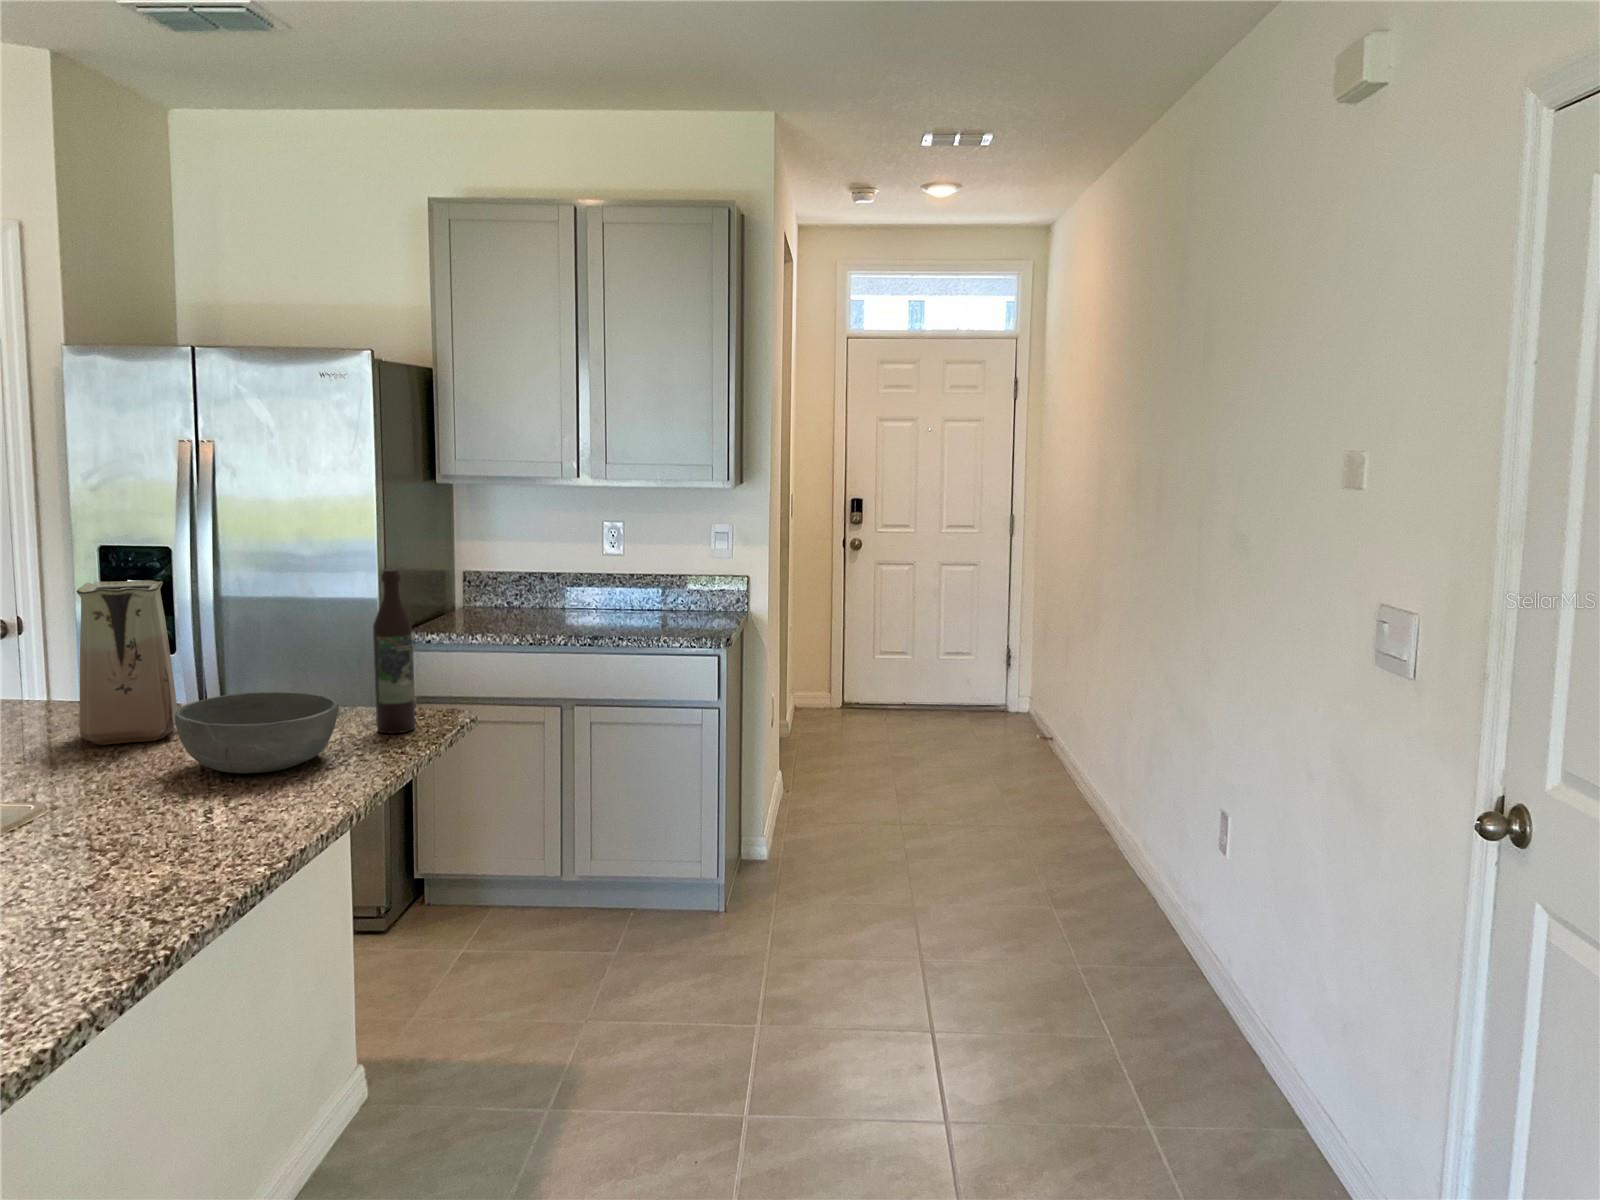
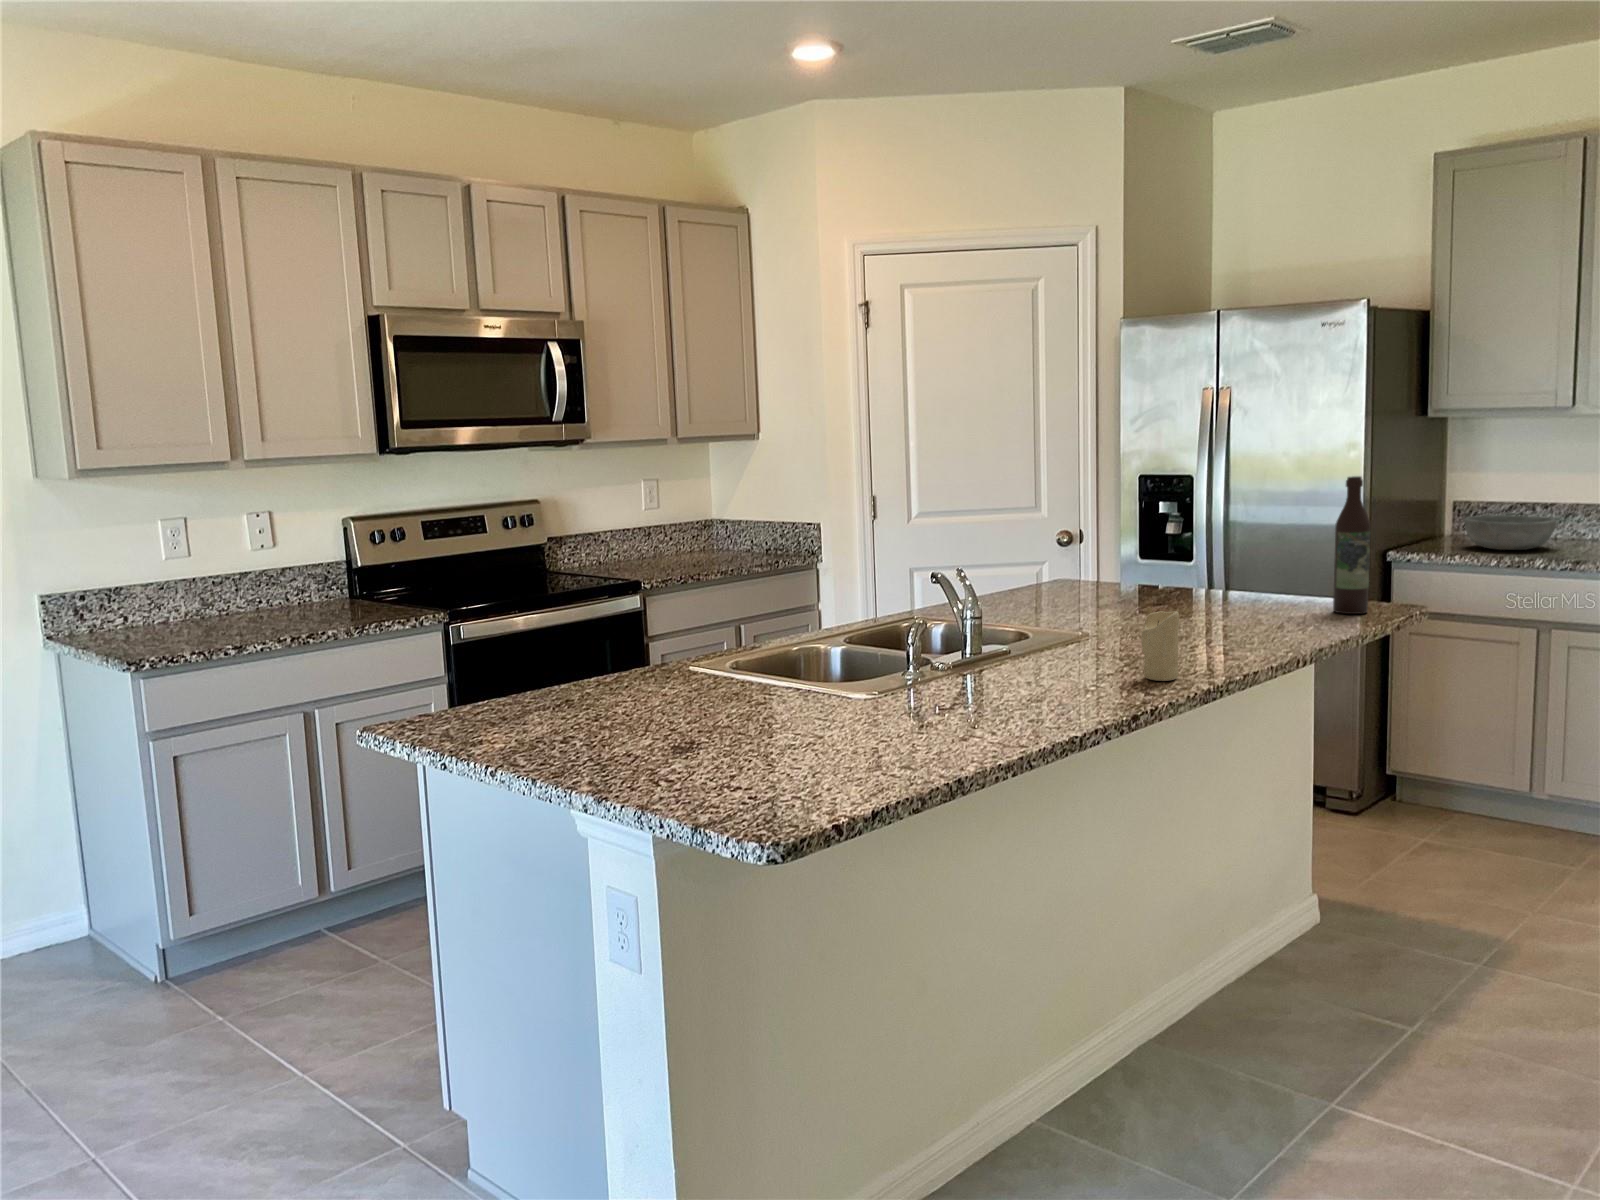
vase: present [77,581,178,745] -> none [1118,489,1182,603]
bowl: present [175,692,339,773] -> present [1464,515,1556,550]
candle: none [135,787,197,894] -> present [1142,611,1179,681]

